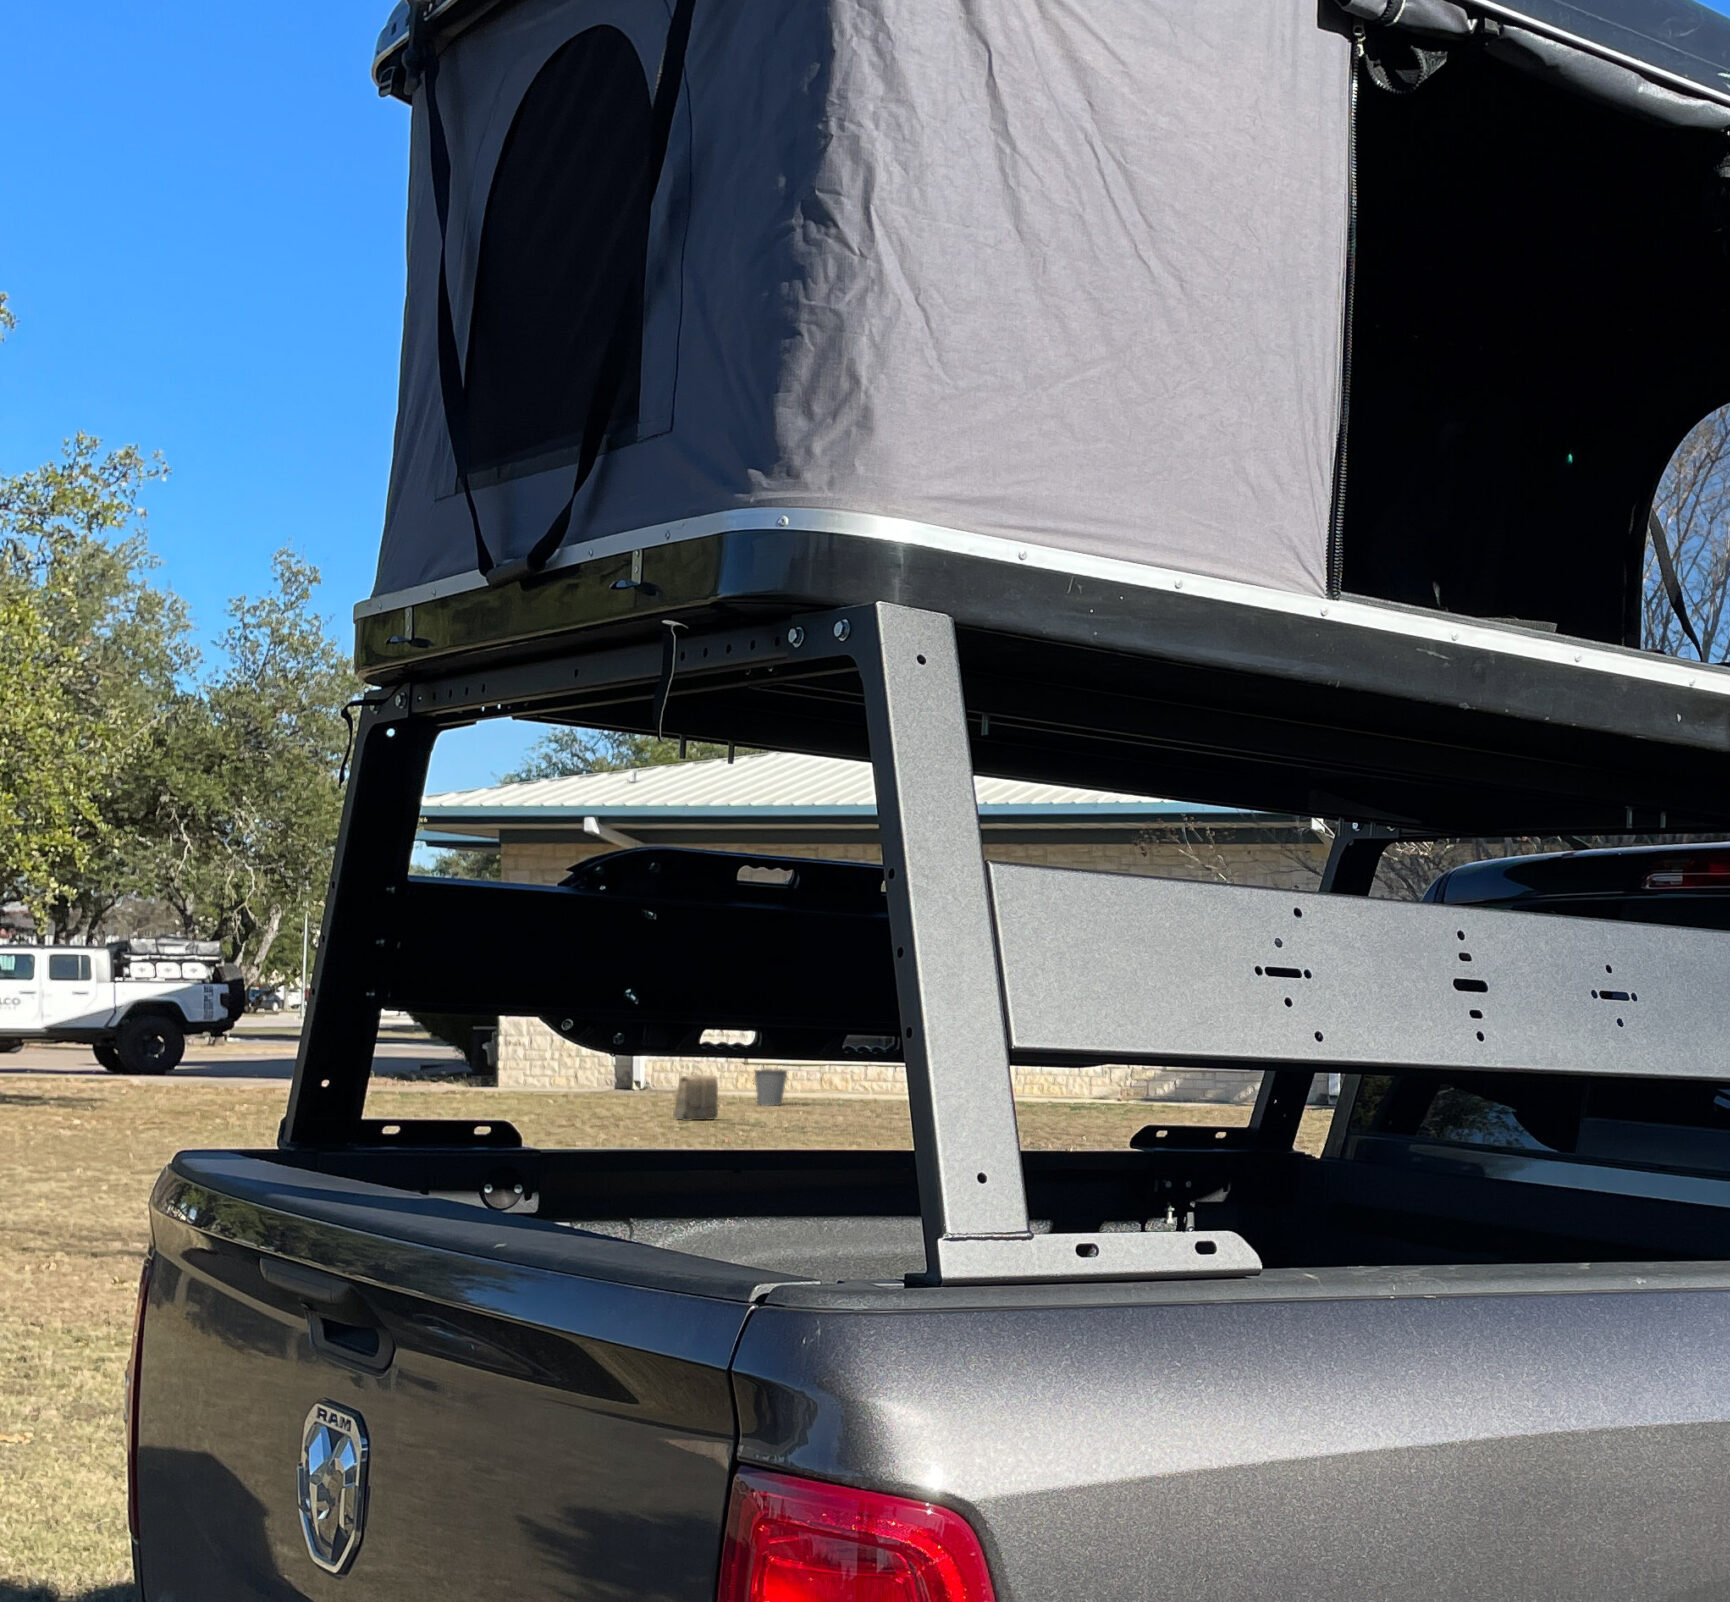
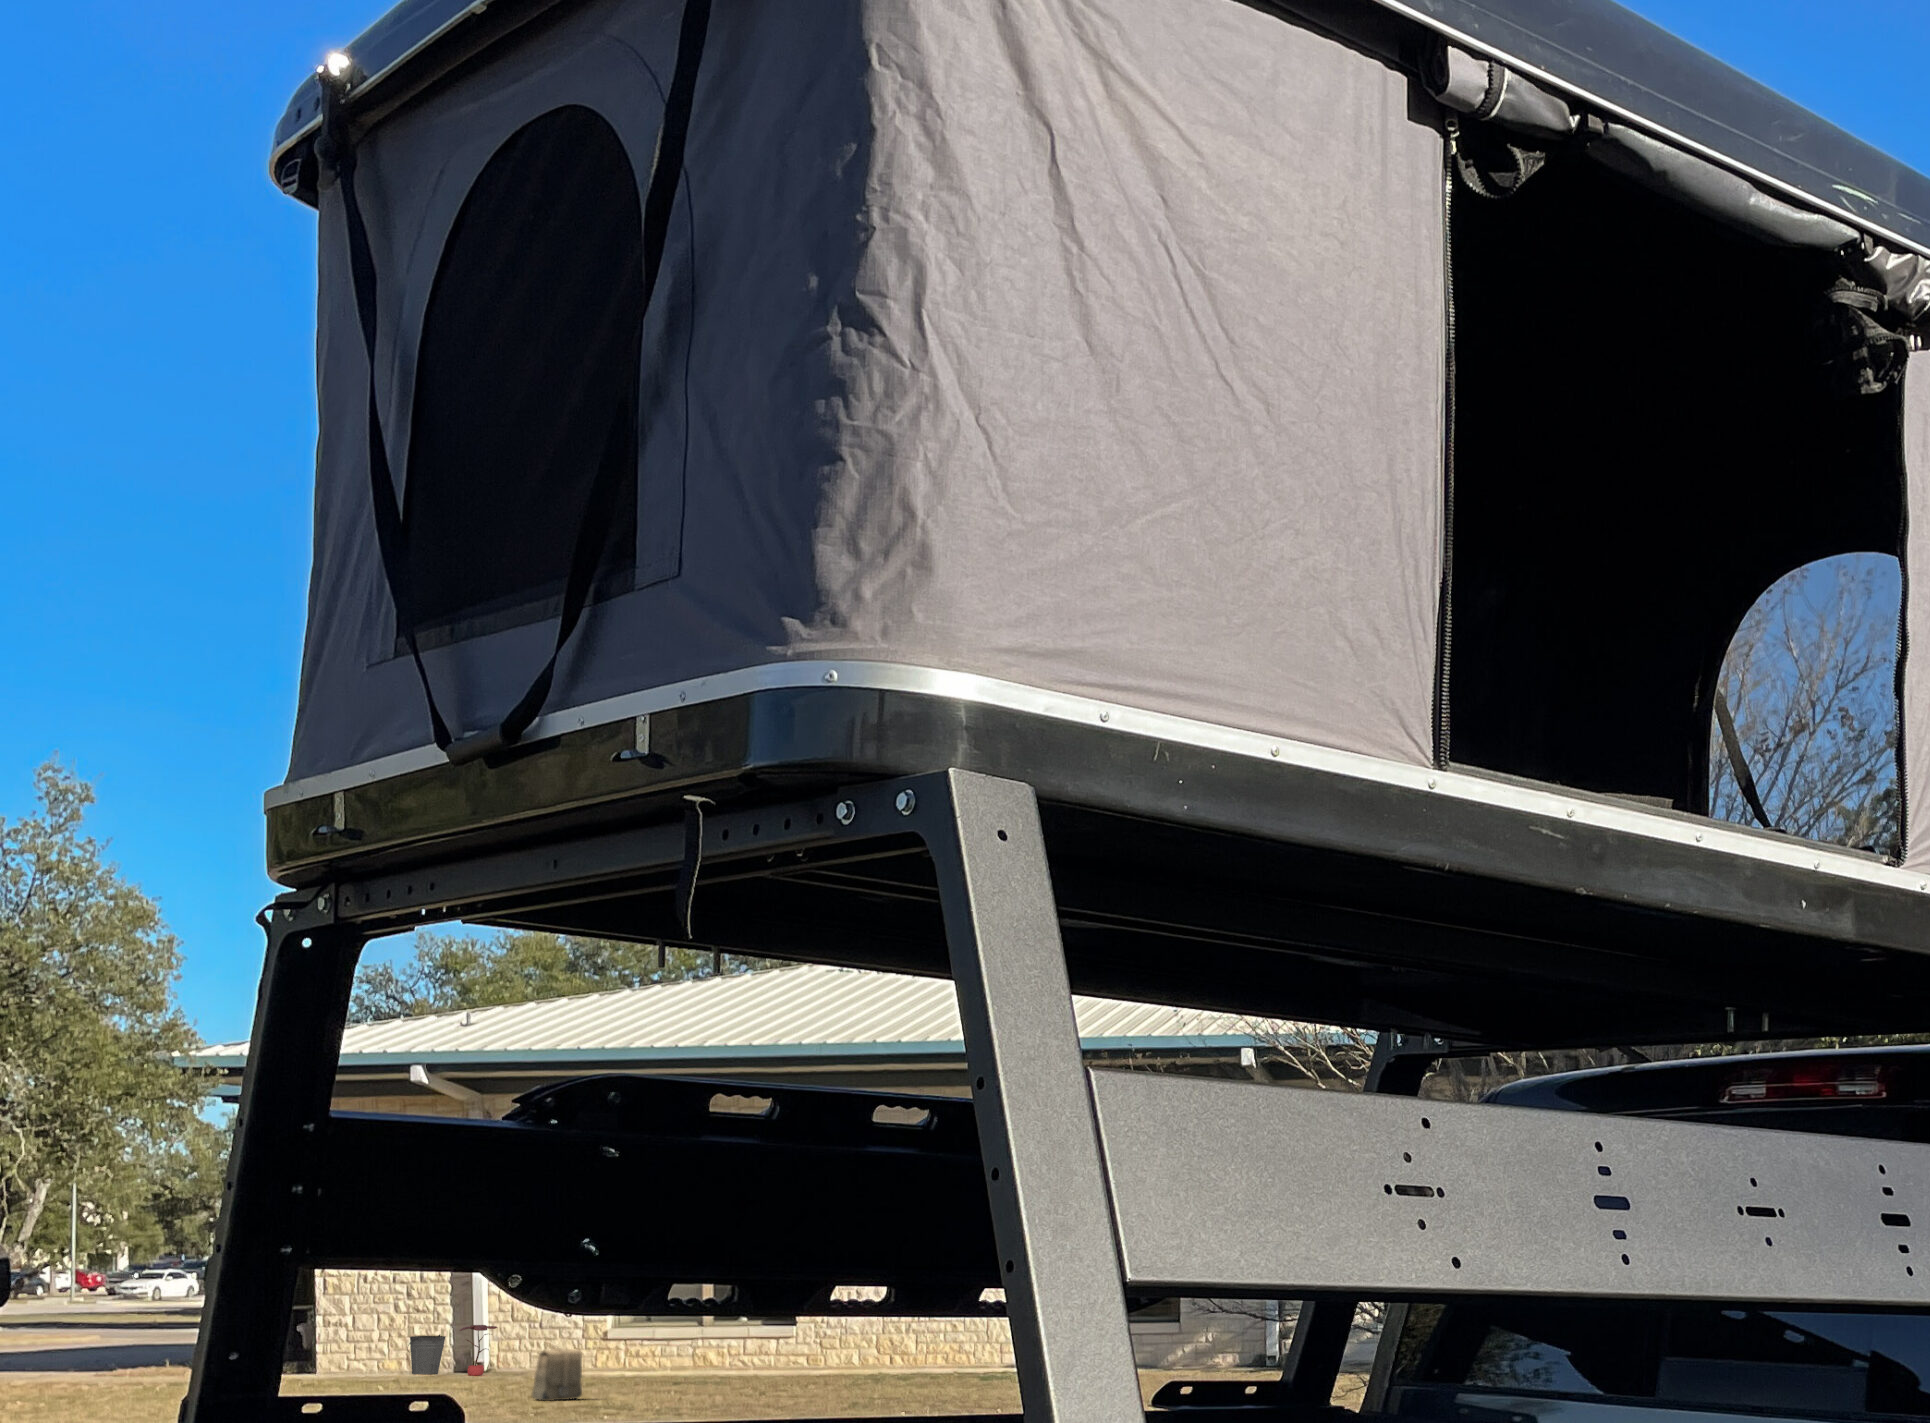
potted plant: none [612,1052,646,1097] -> present [460,1325,498,1376]
bucket: present [755,1069,787,1106] -> present [407,1334,445,1375]

